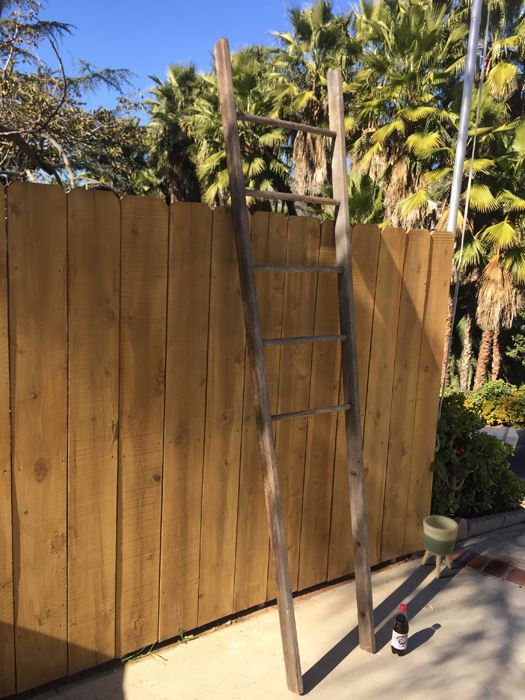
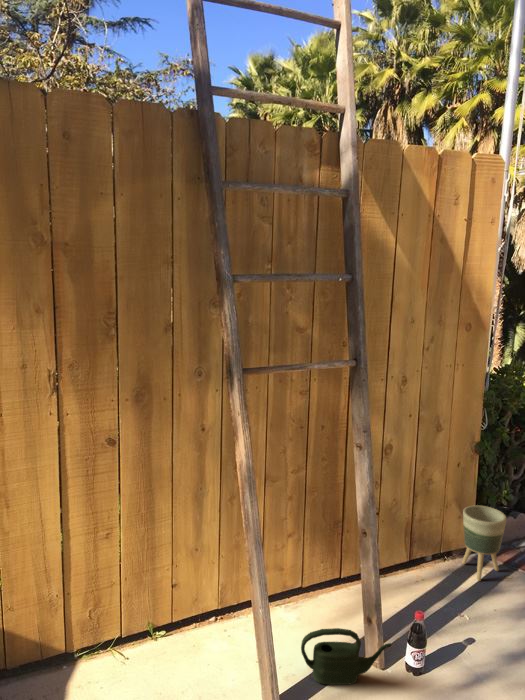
watering can: none [318,630,389,676] -> present [301,628,391,685]

